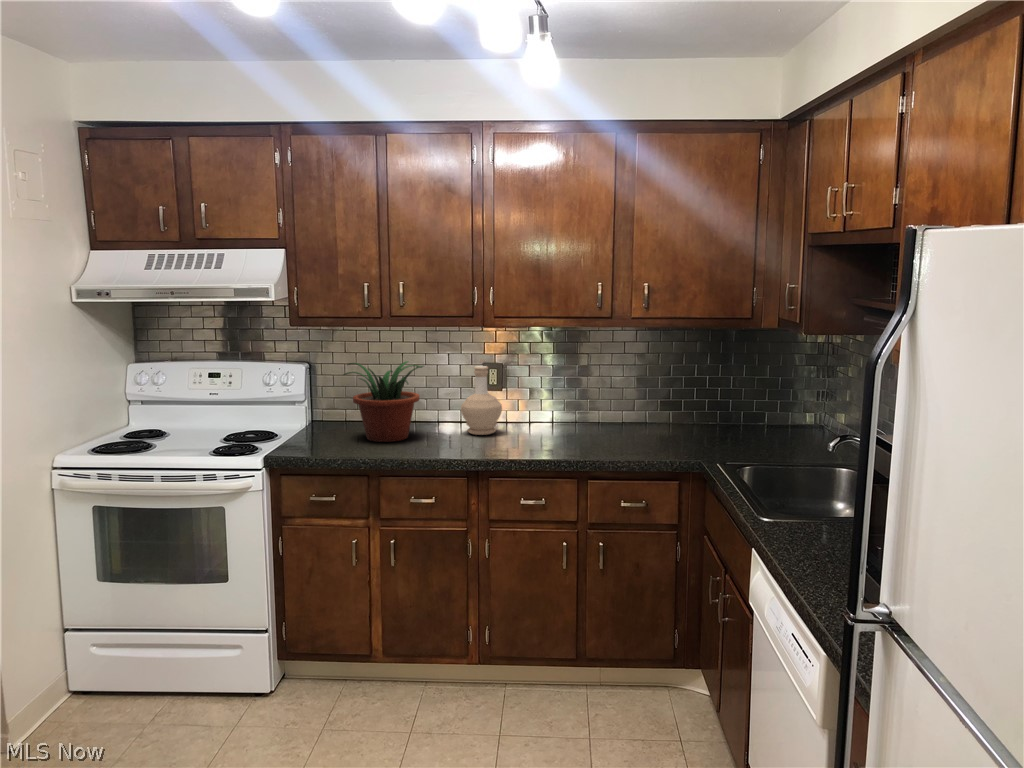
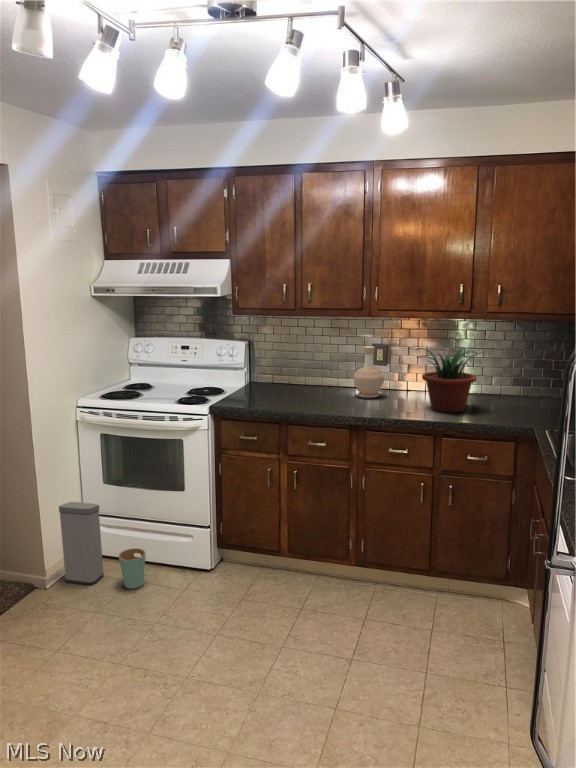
potted plant: present [344,361,423,442] -> present [416,348,481,412]
trash can: none [26,614,171,741] -> present [59,502,146,589]

